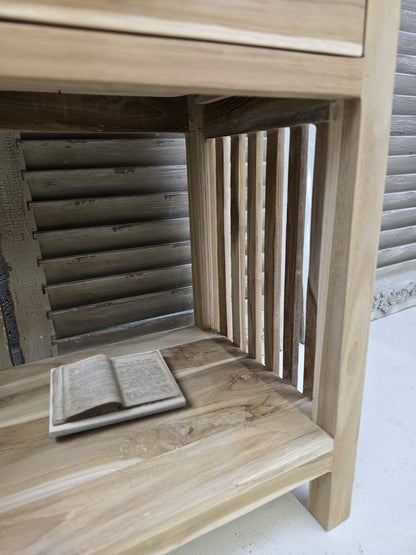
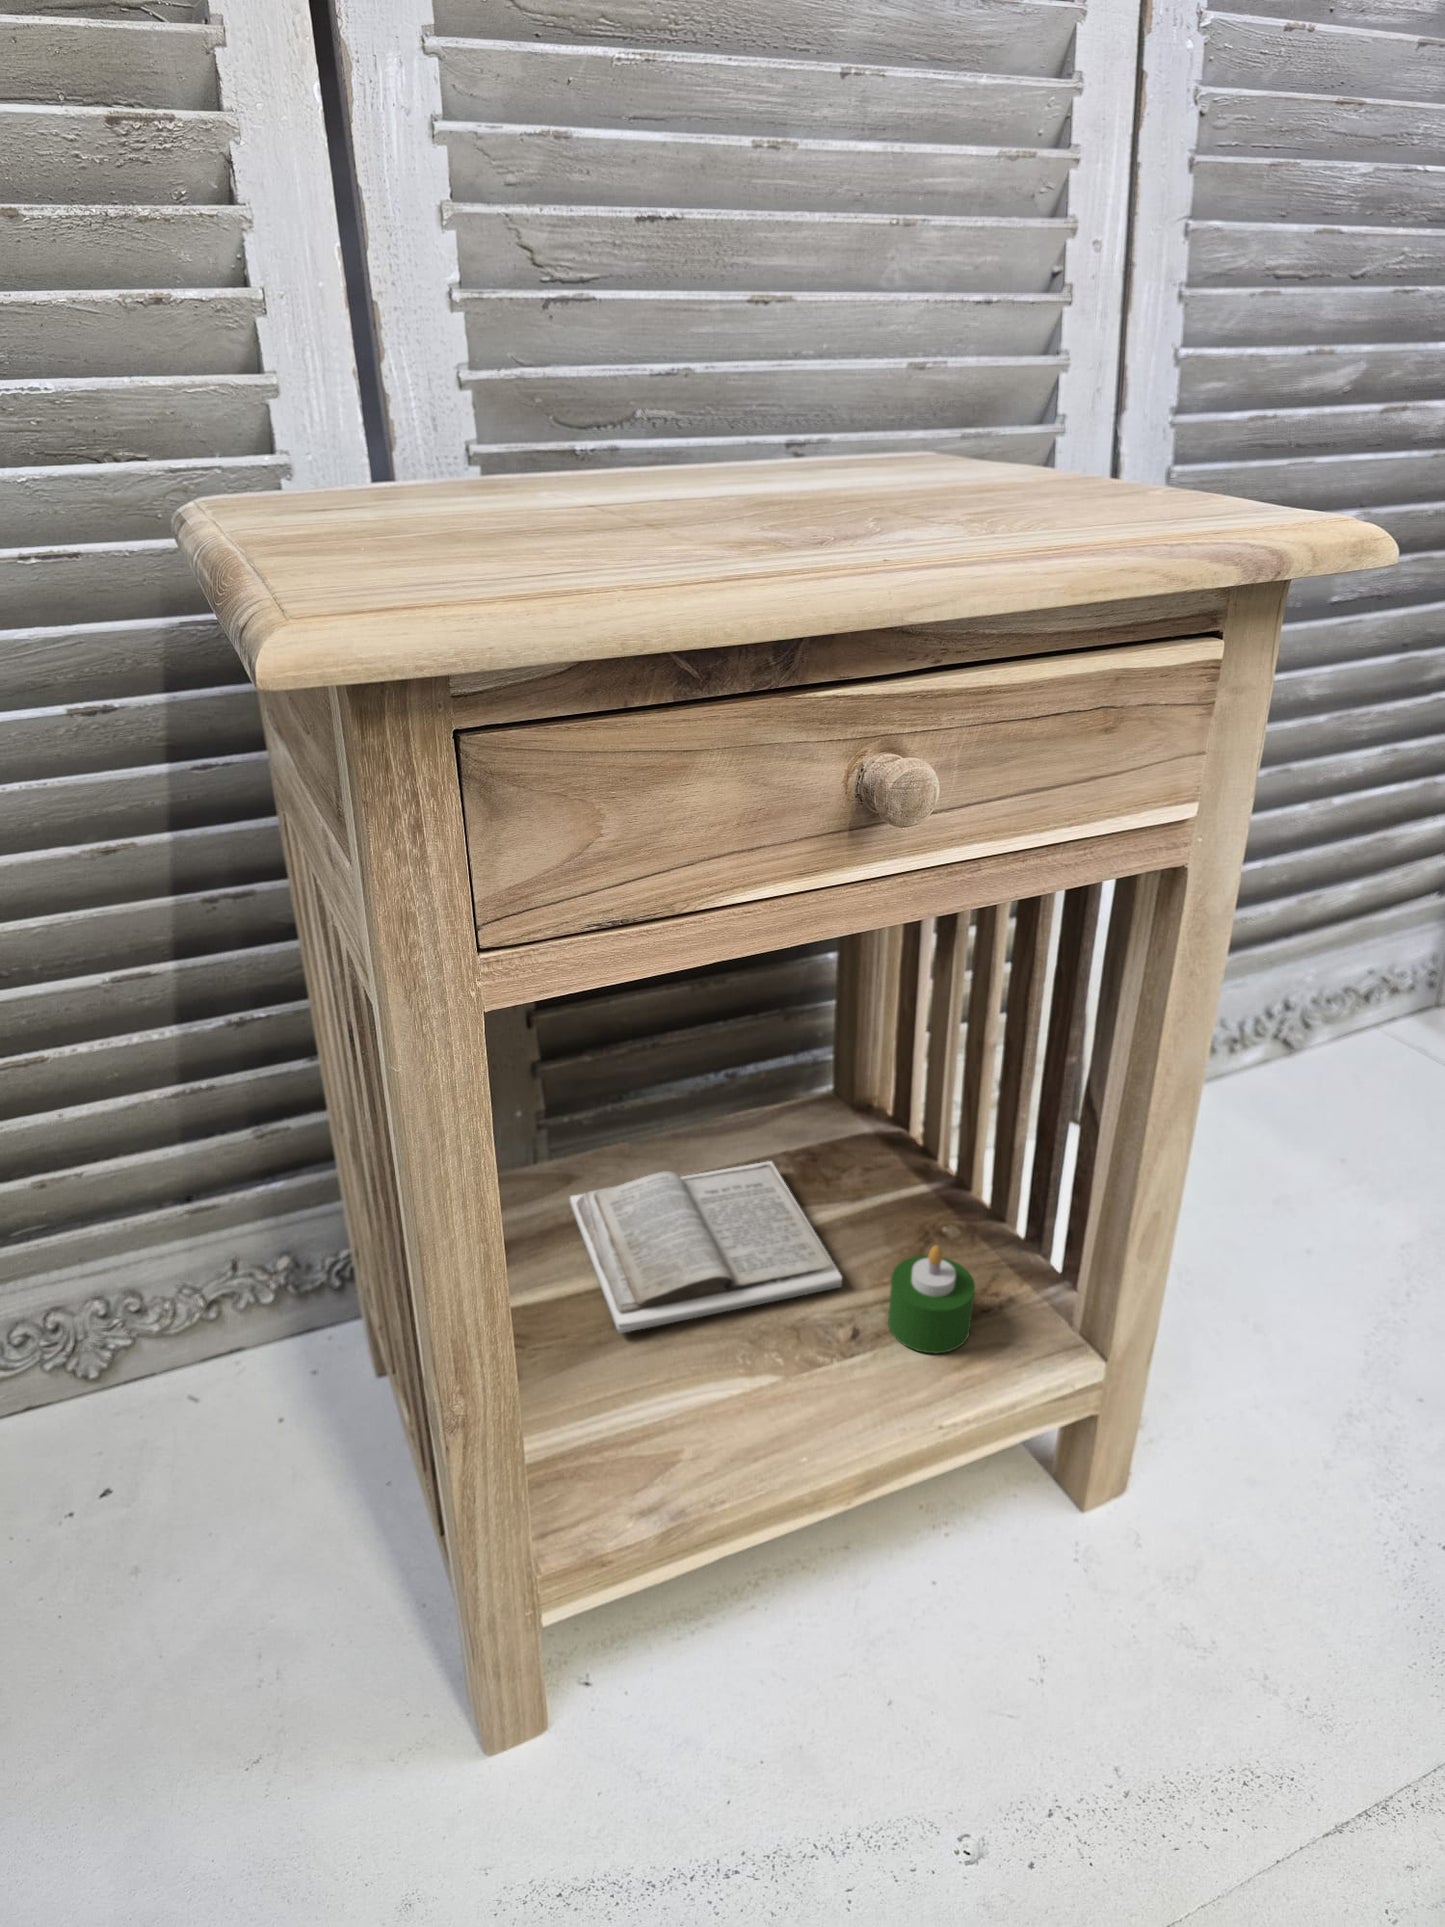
candle: none [209,374,256,439] -> present [888,1245,975,1353]

